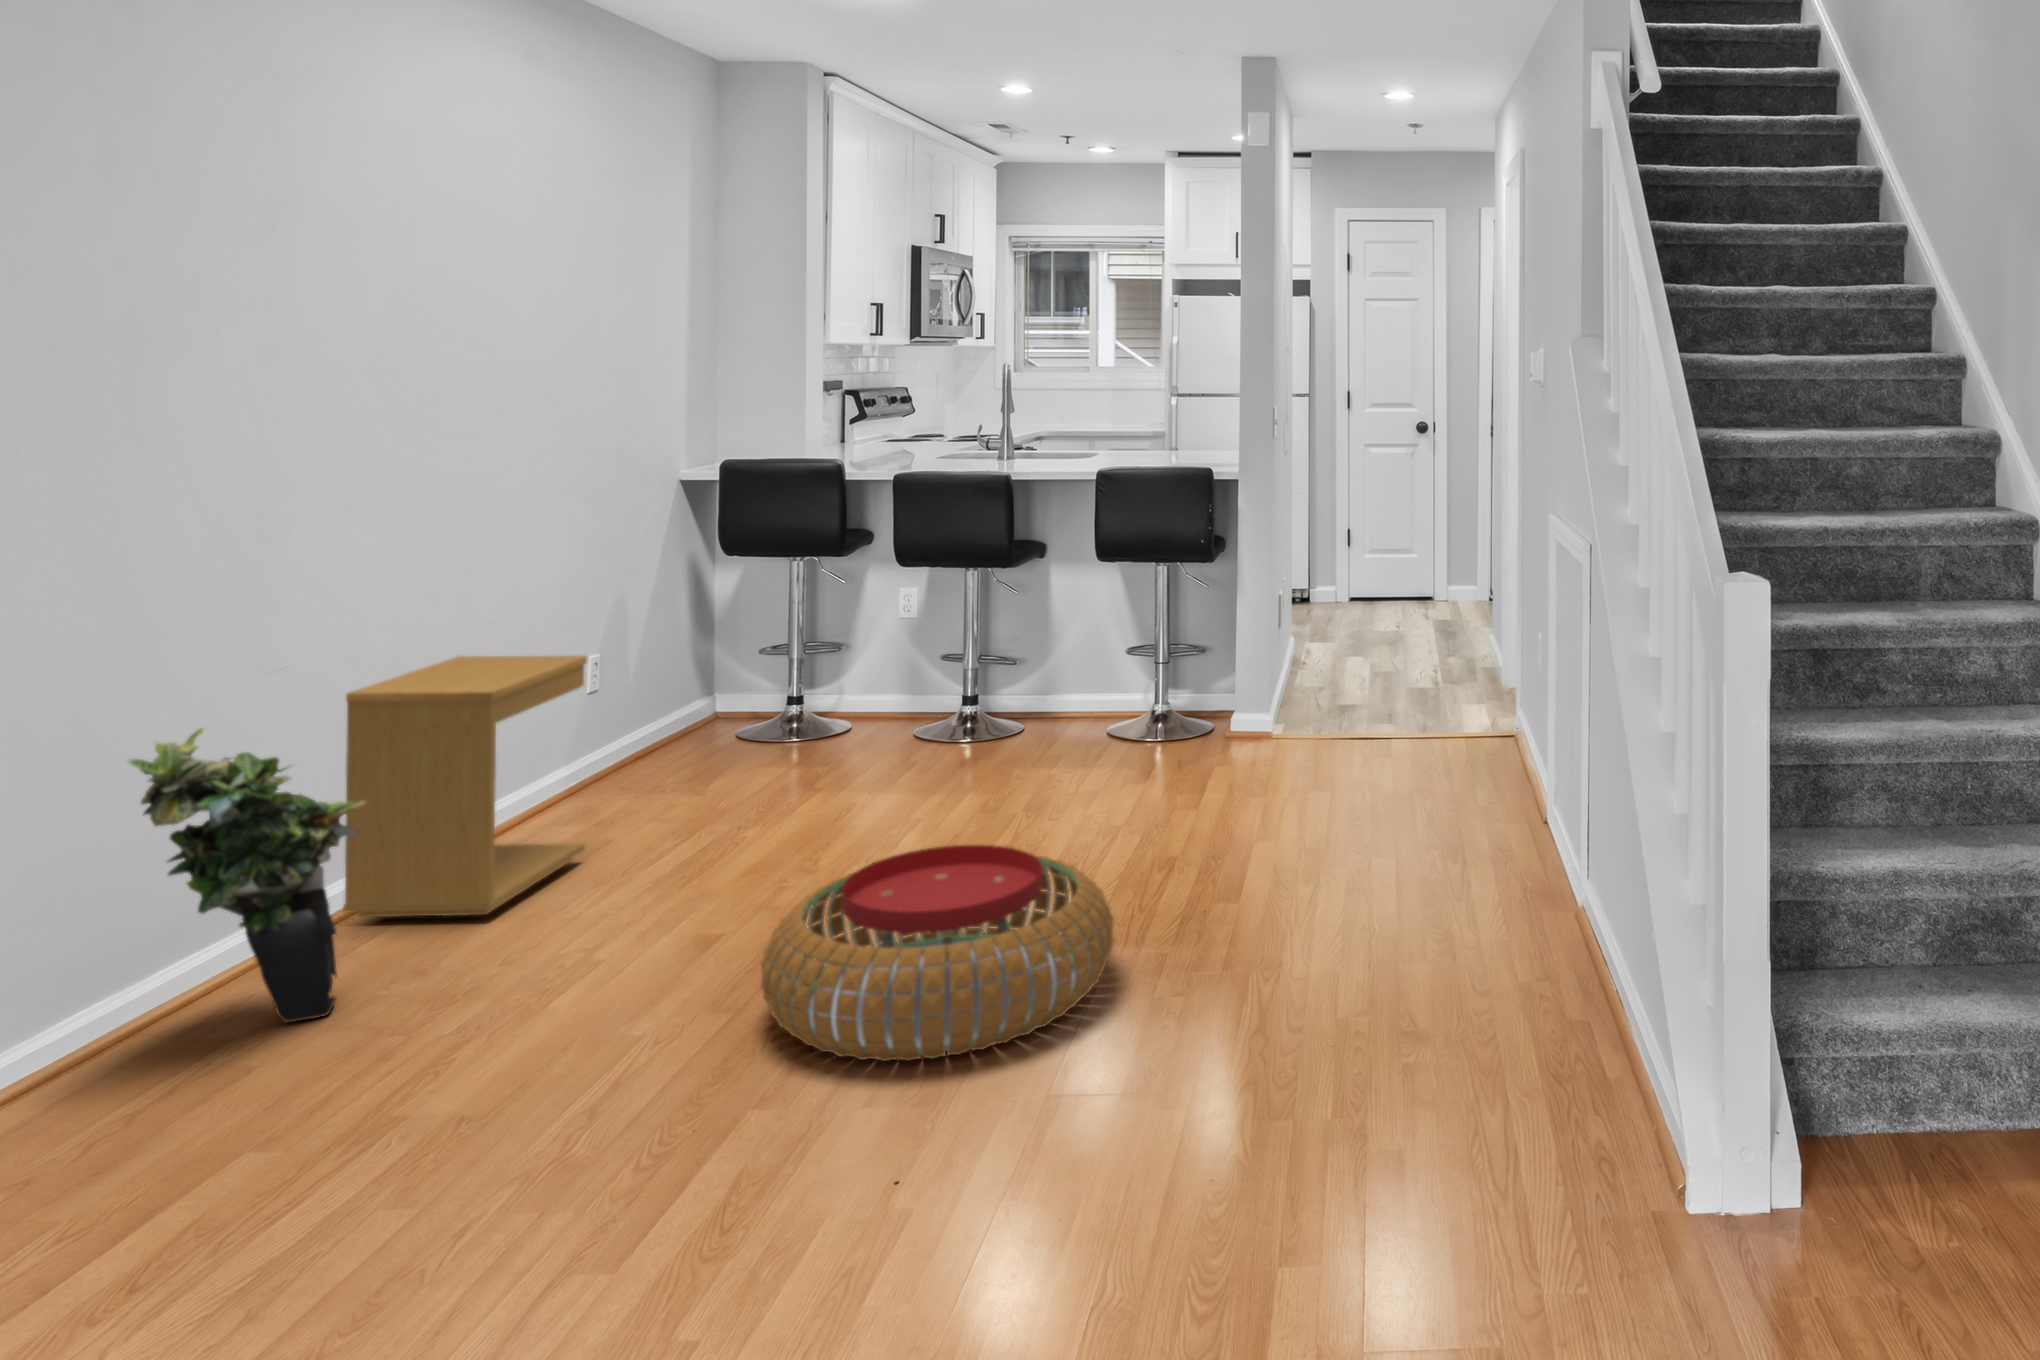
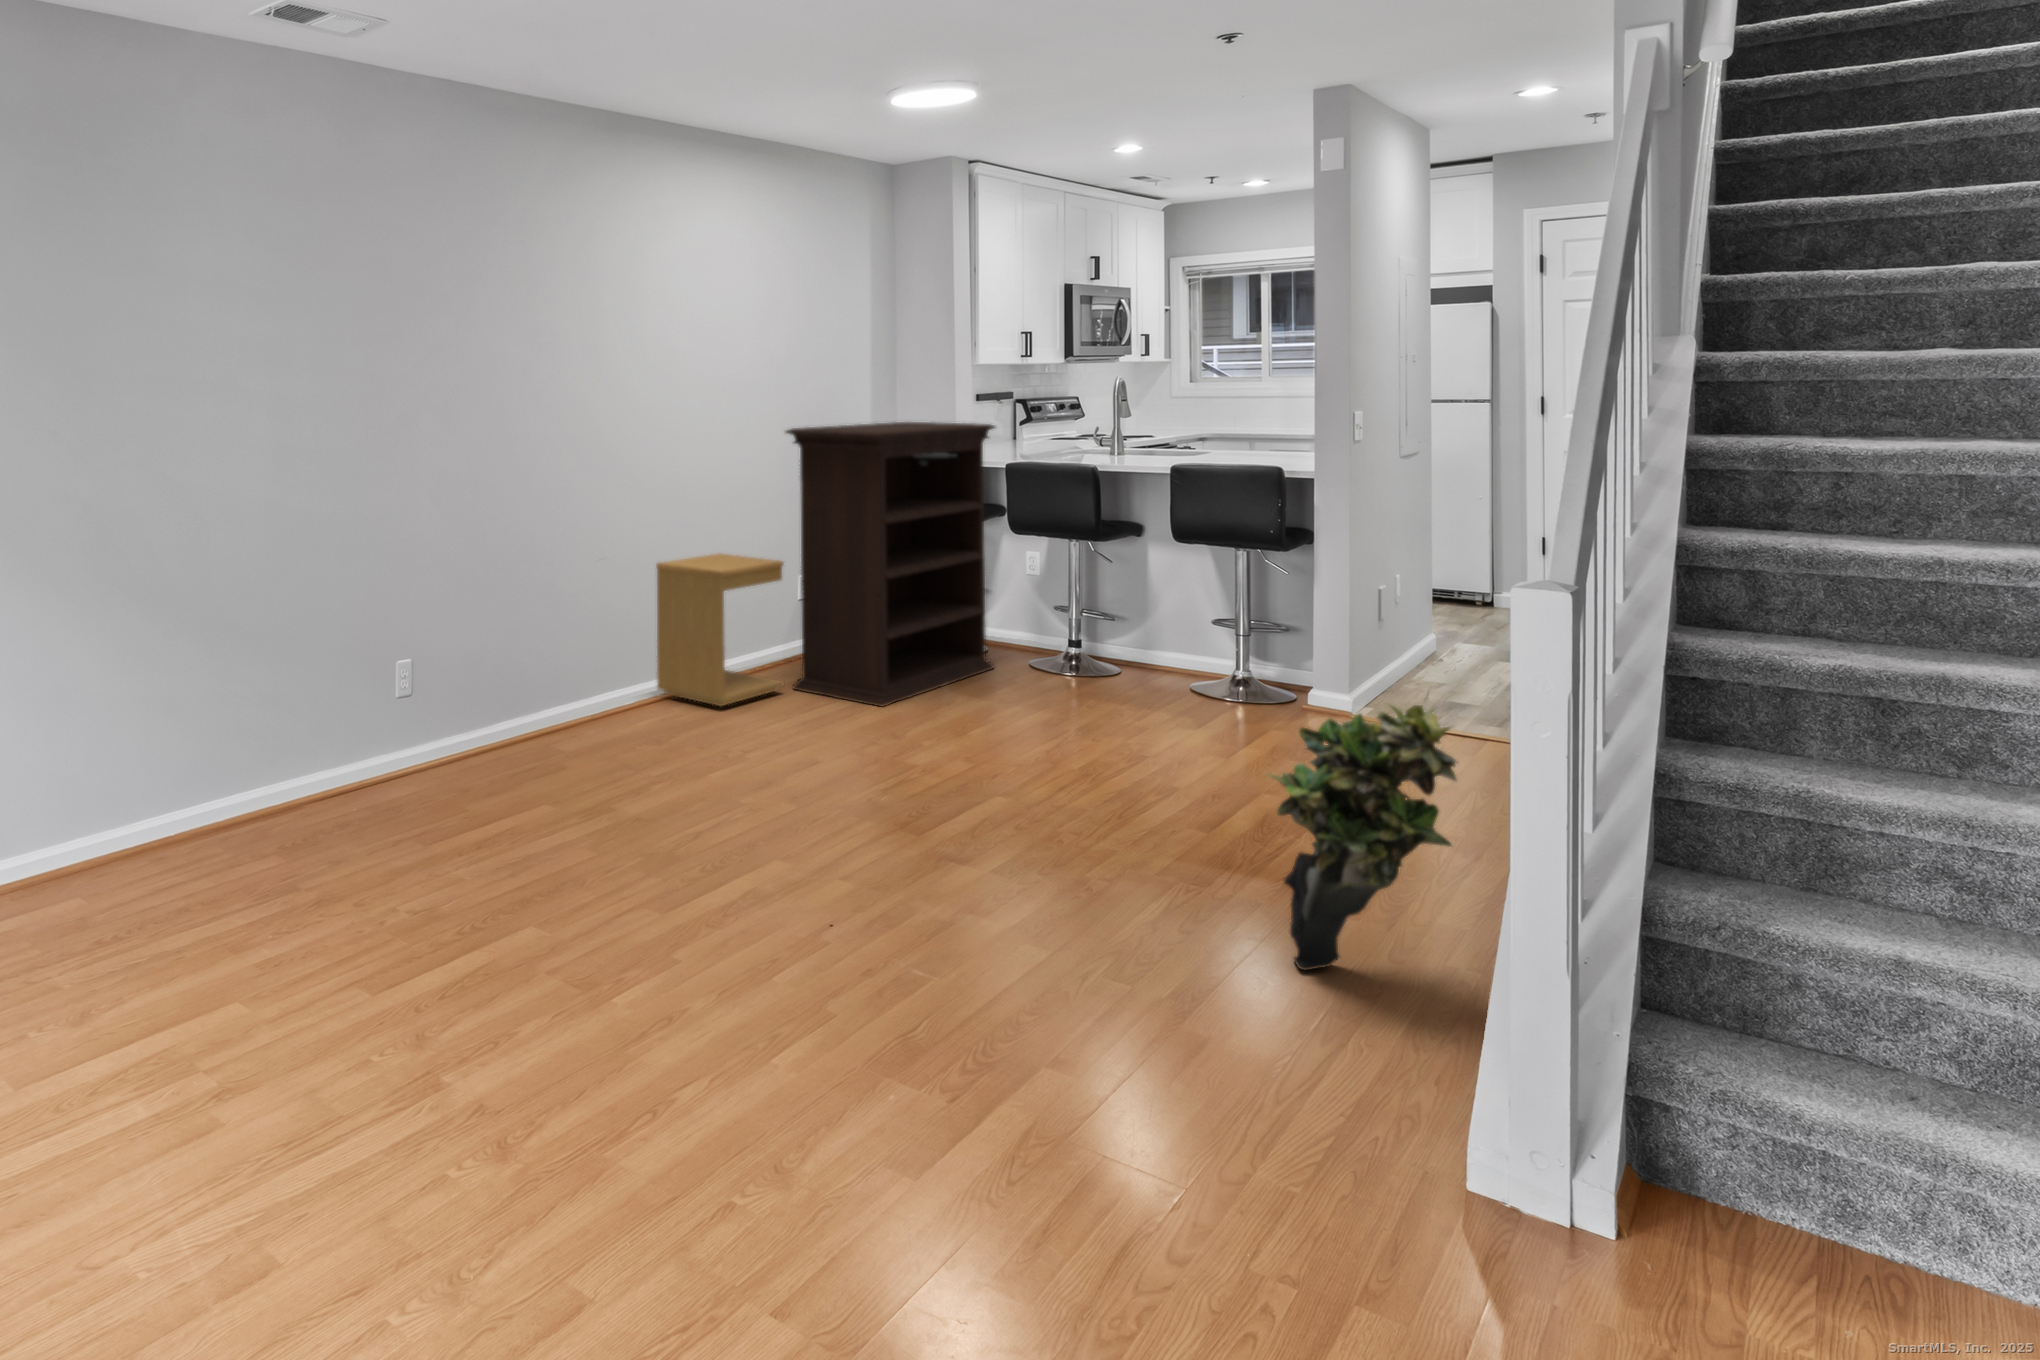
bookshelf: none [589,429,878,851] -> present [786,422,995,707]
potted plant: present [127,728,366,1022] -> present [1268,705,1457,970]
pouf: present [761,845,1114,1061] -> none [826,709,1067,841]

